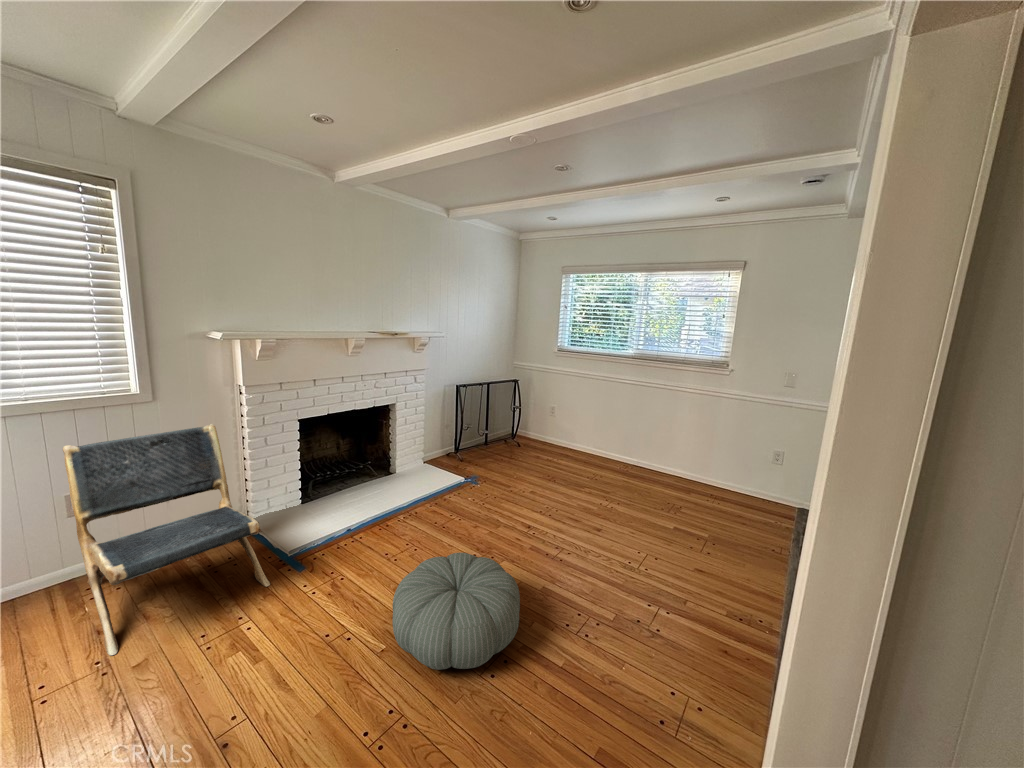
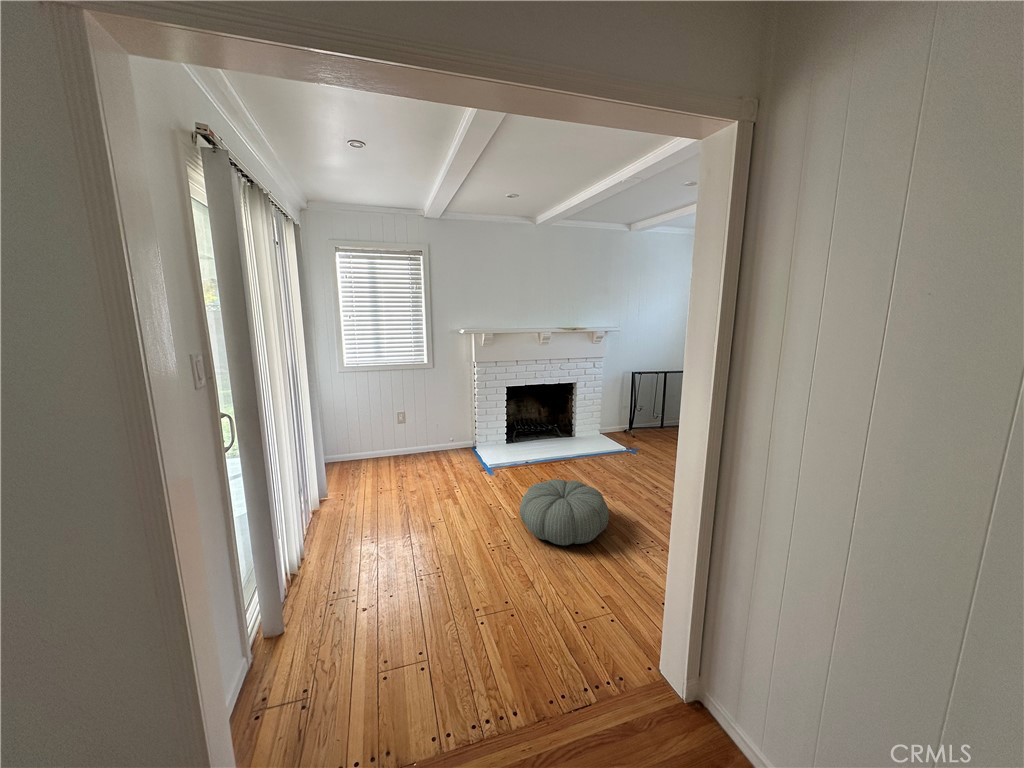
lounge chair: present [63,424,270,655] -> none [397,383,474,486]

